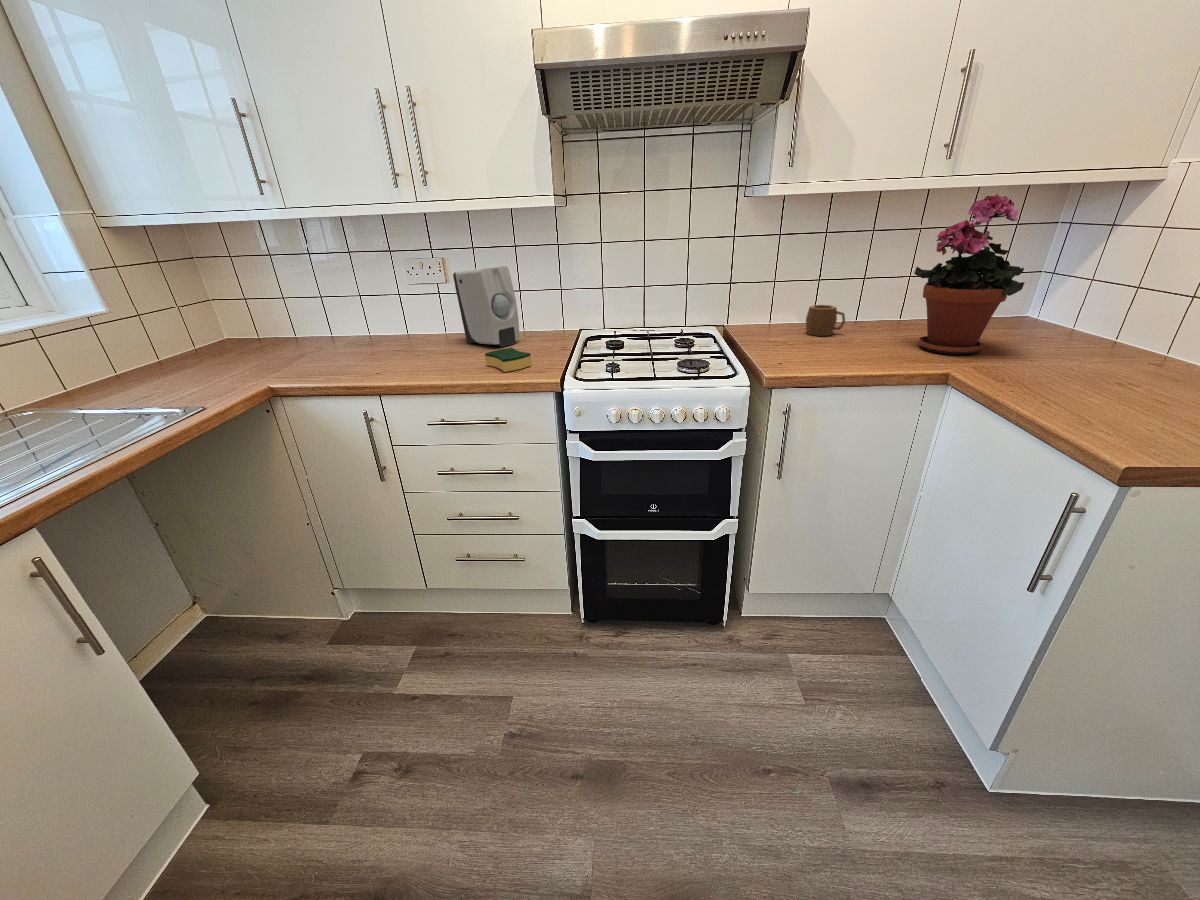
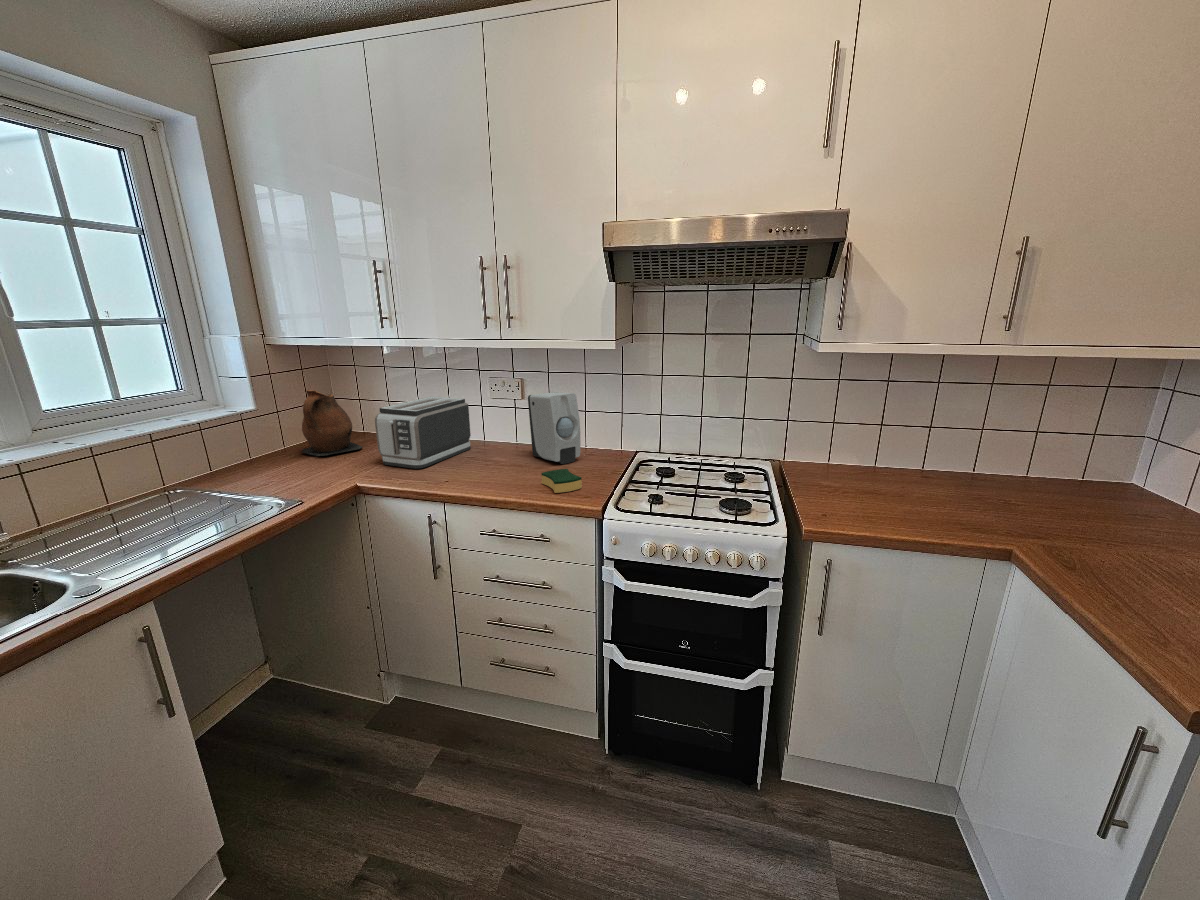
potted plant: present [914,193,1025,354] -> none [977,366,1104,527]
ceramic pitcher: none [174,283,261,364] -> present [302,390,362,456]
toaster: none [273,284,393,365] -> present [375,397,471,469]
mug: present [806,305,845,336] -> none [864,452,907,485]

